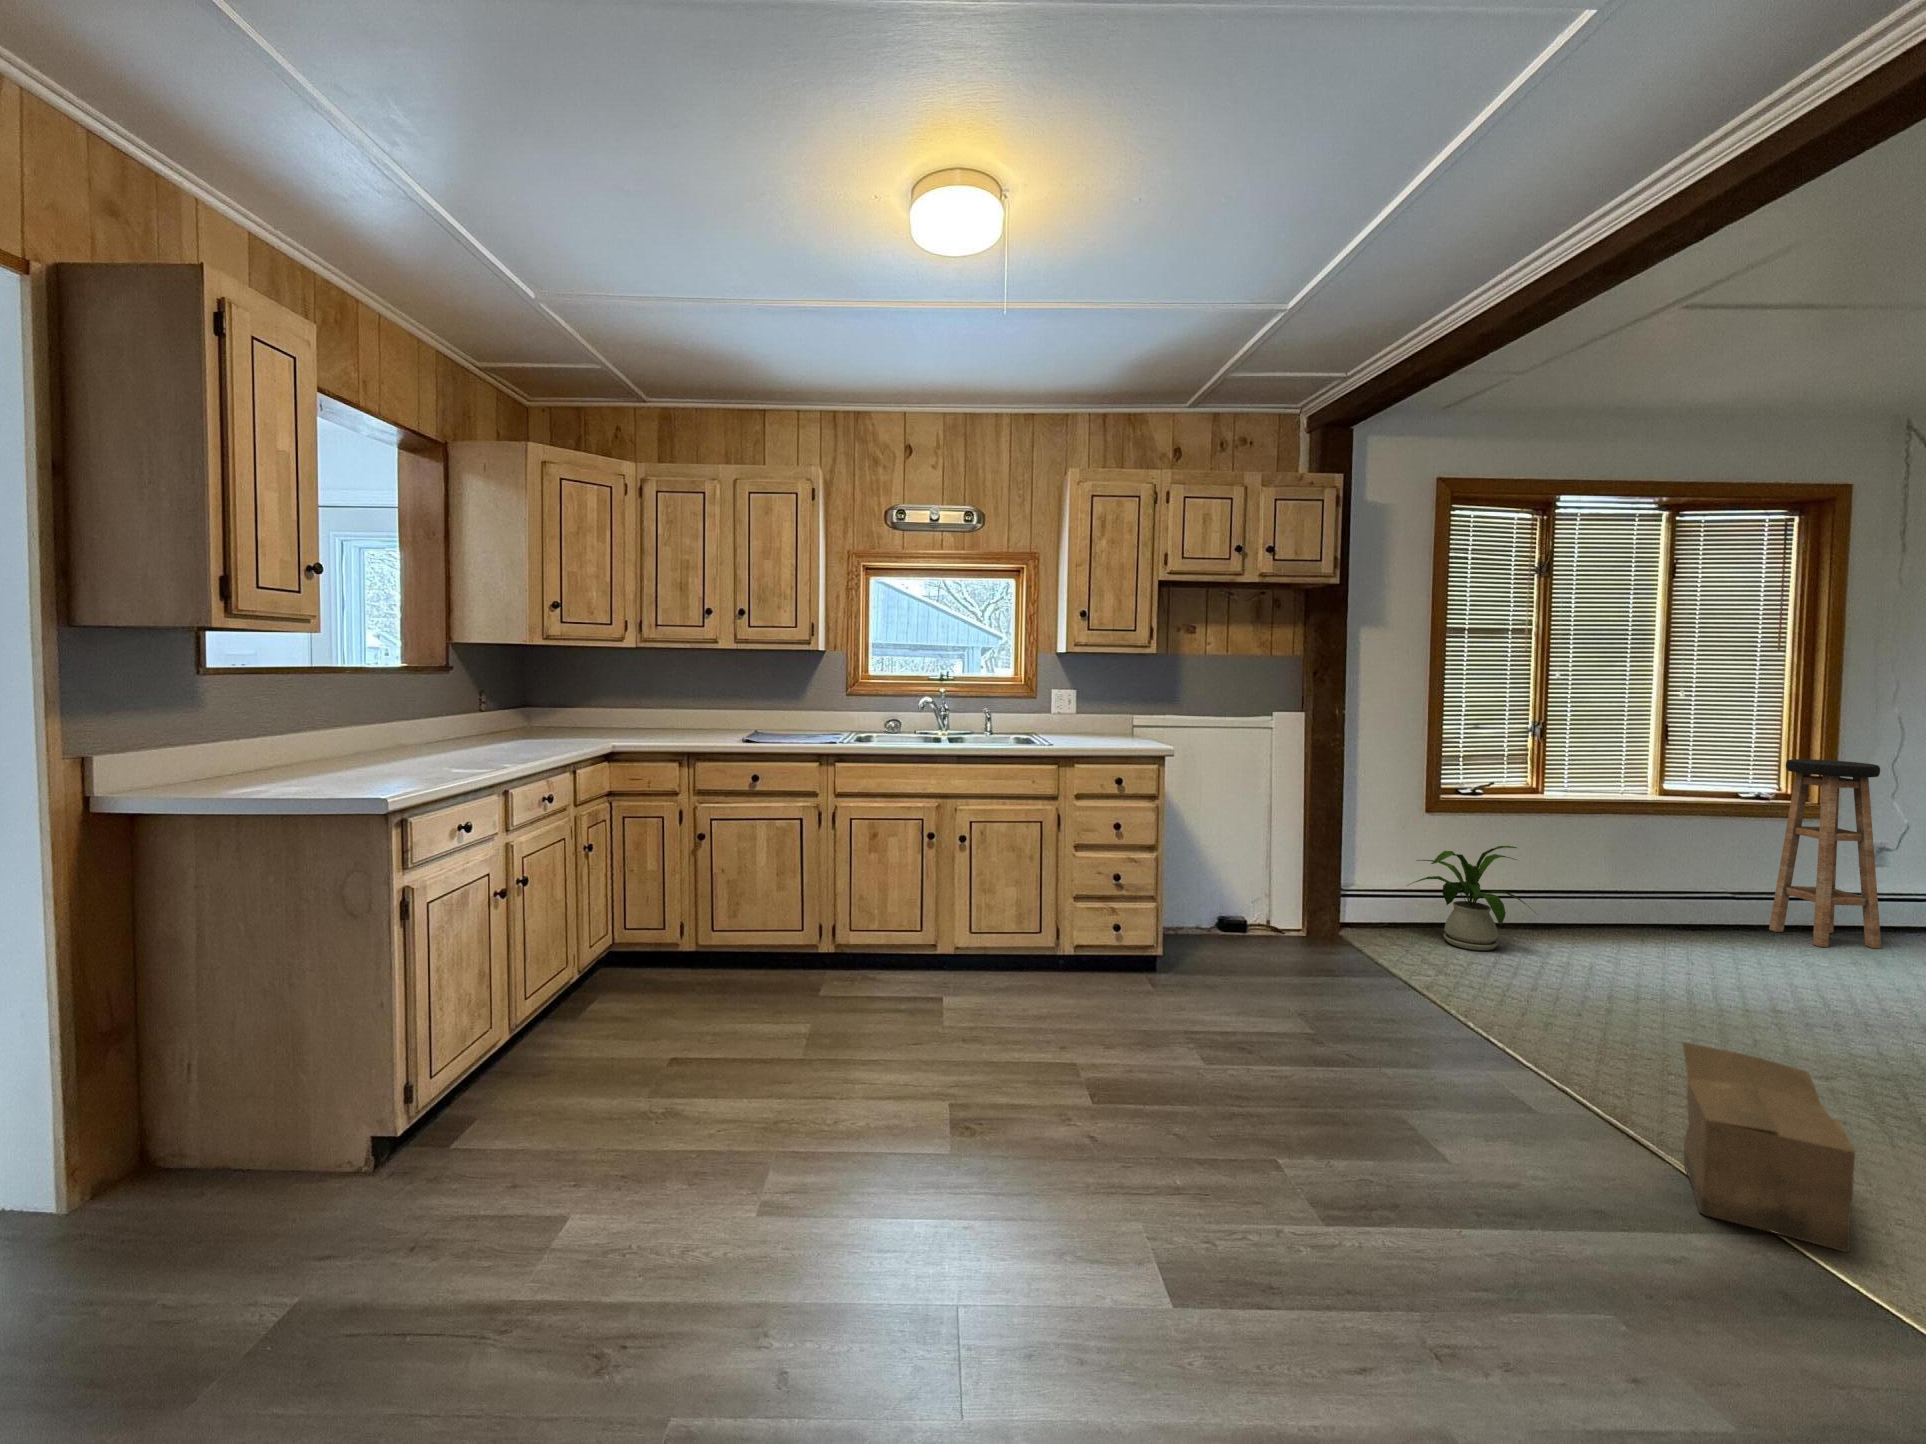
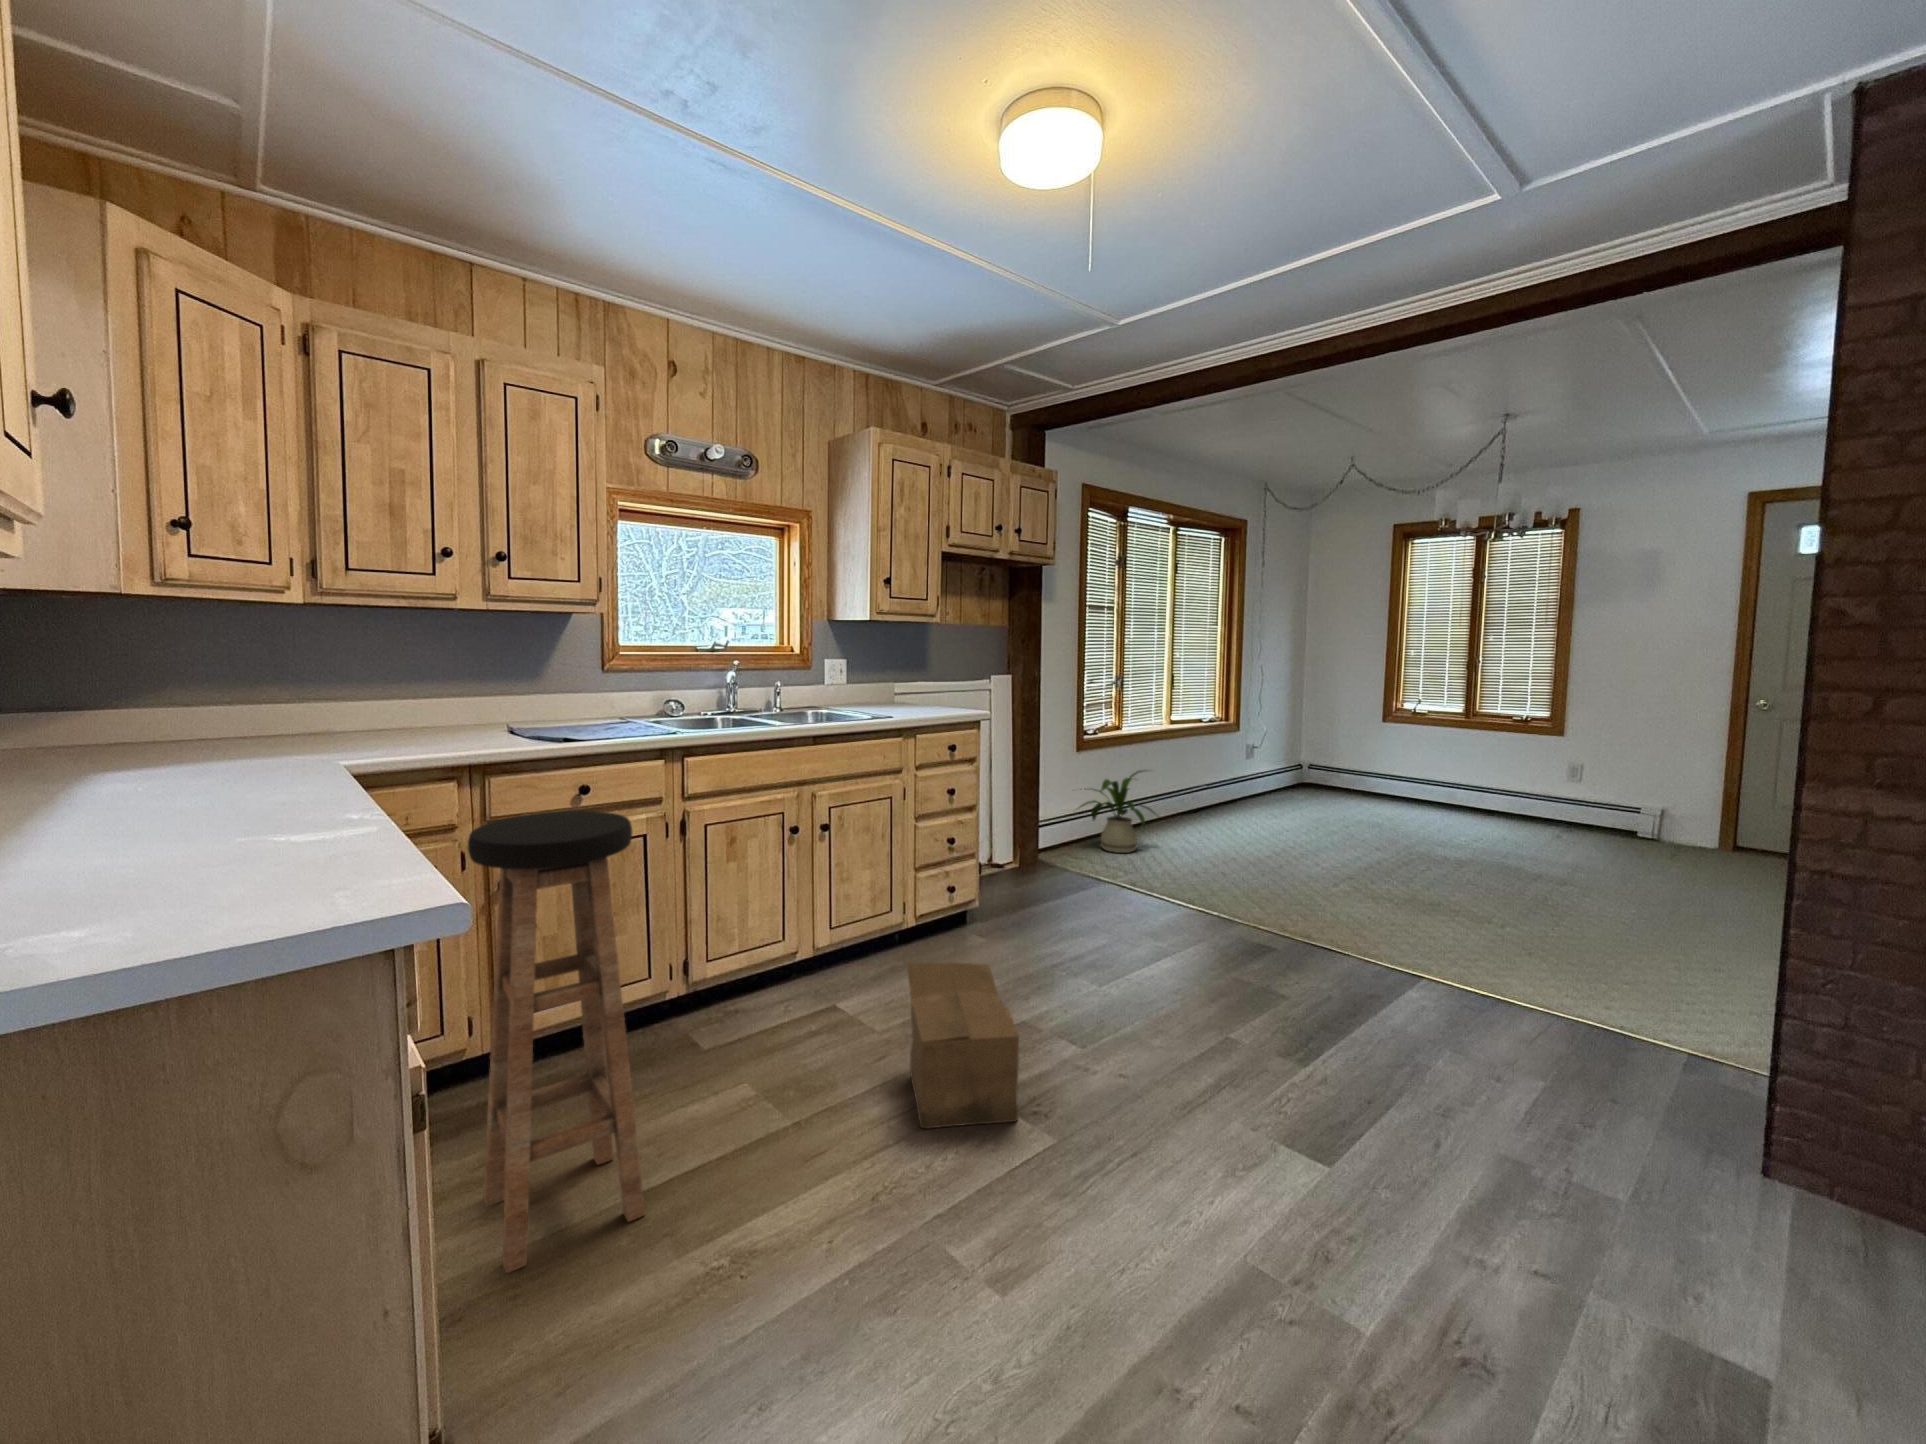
bar stool: present [1769,759,1881,948] -> present [468,811,645,1273]
cardboard box: present [1683,1042,1855,1252] -> present [907,963,1019,1129]

